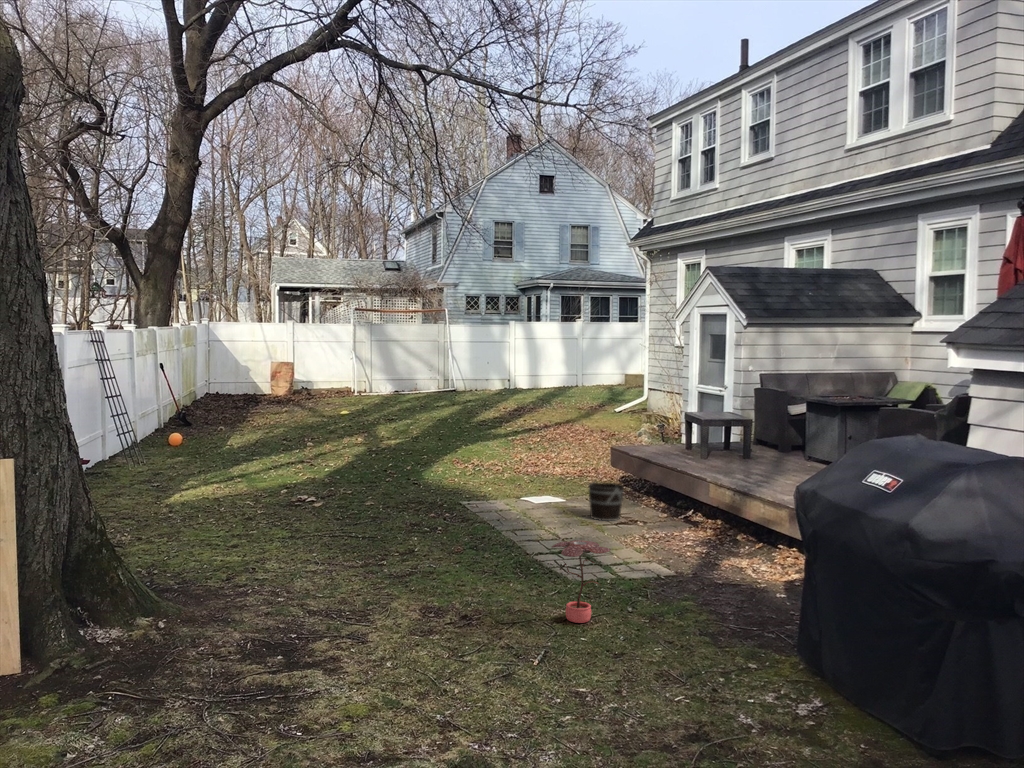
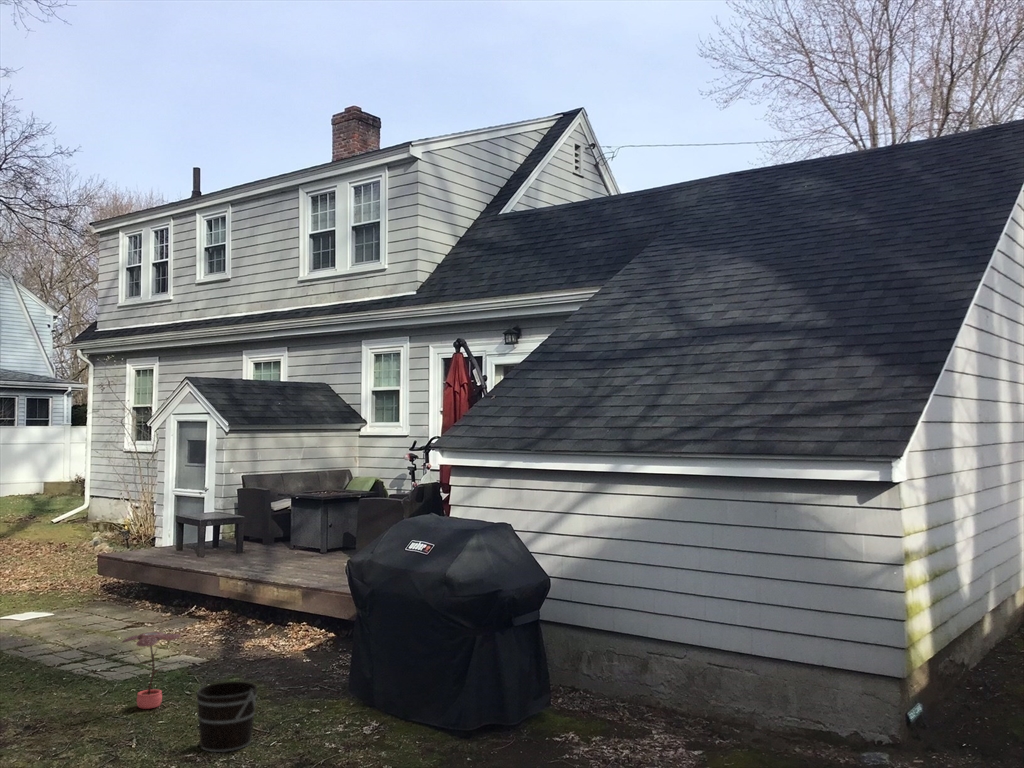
bucket: present [588,482,624,521] -> present [197,682,257,752]

